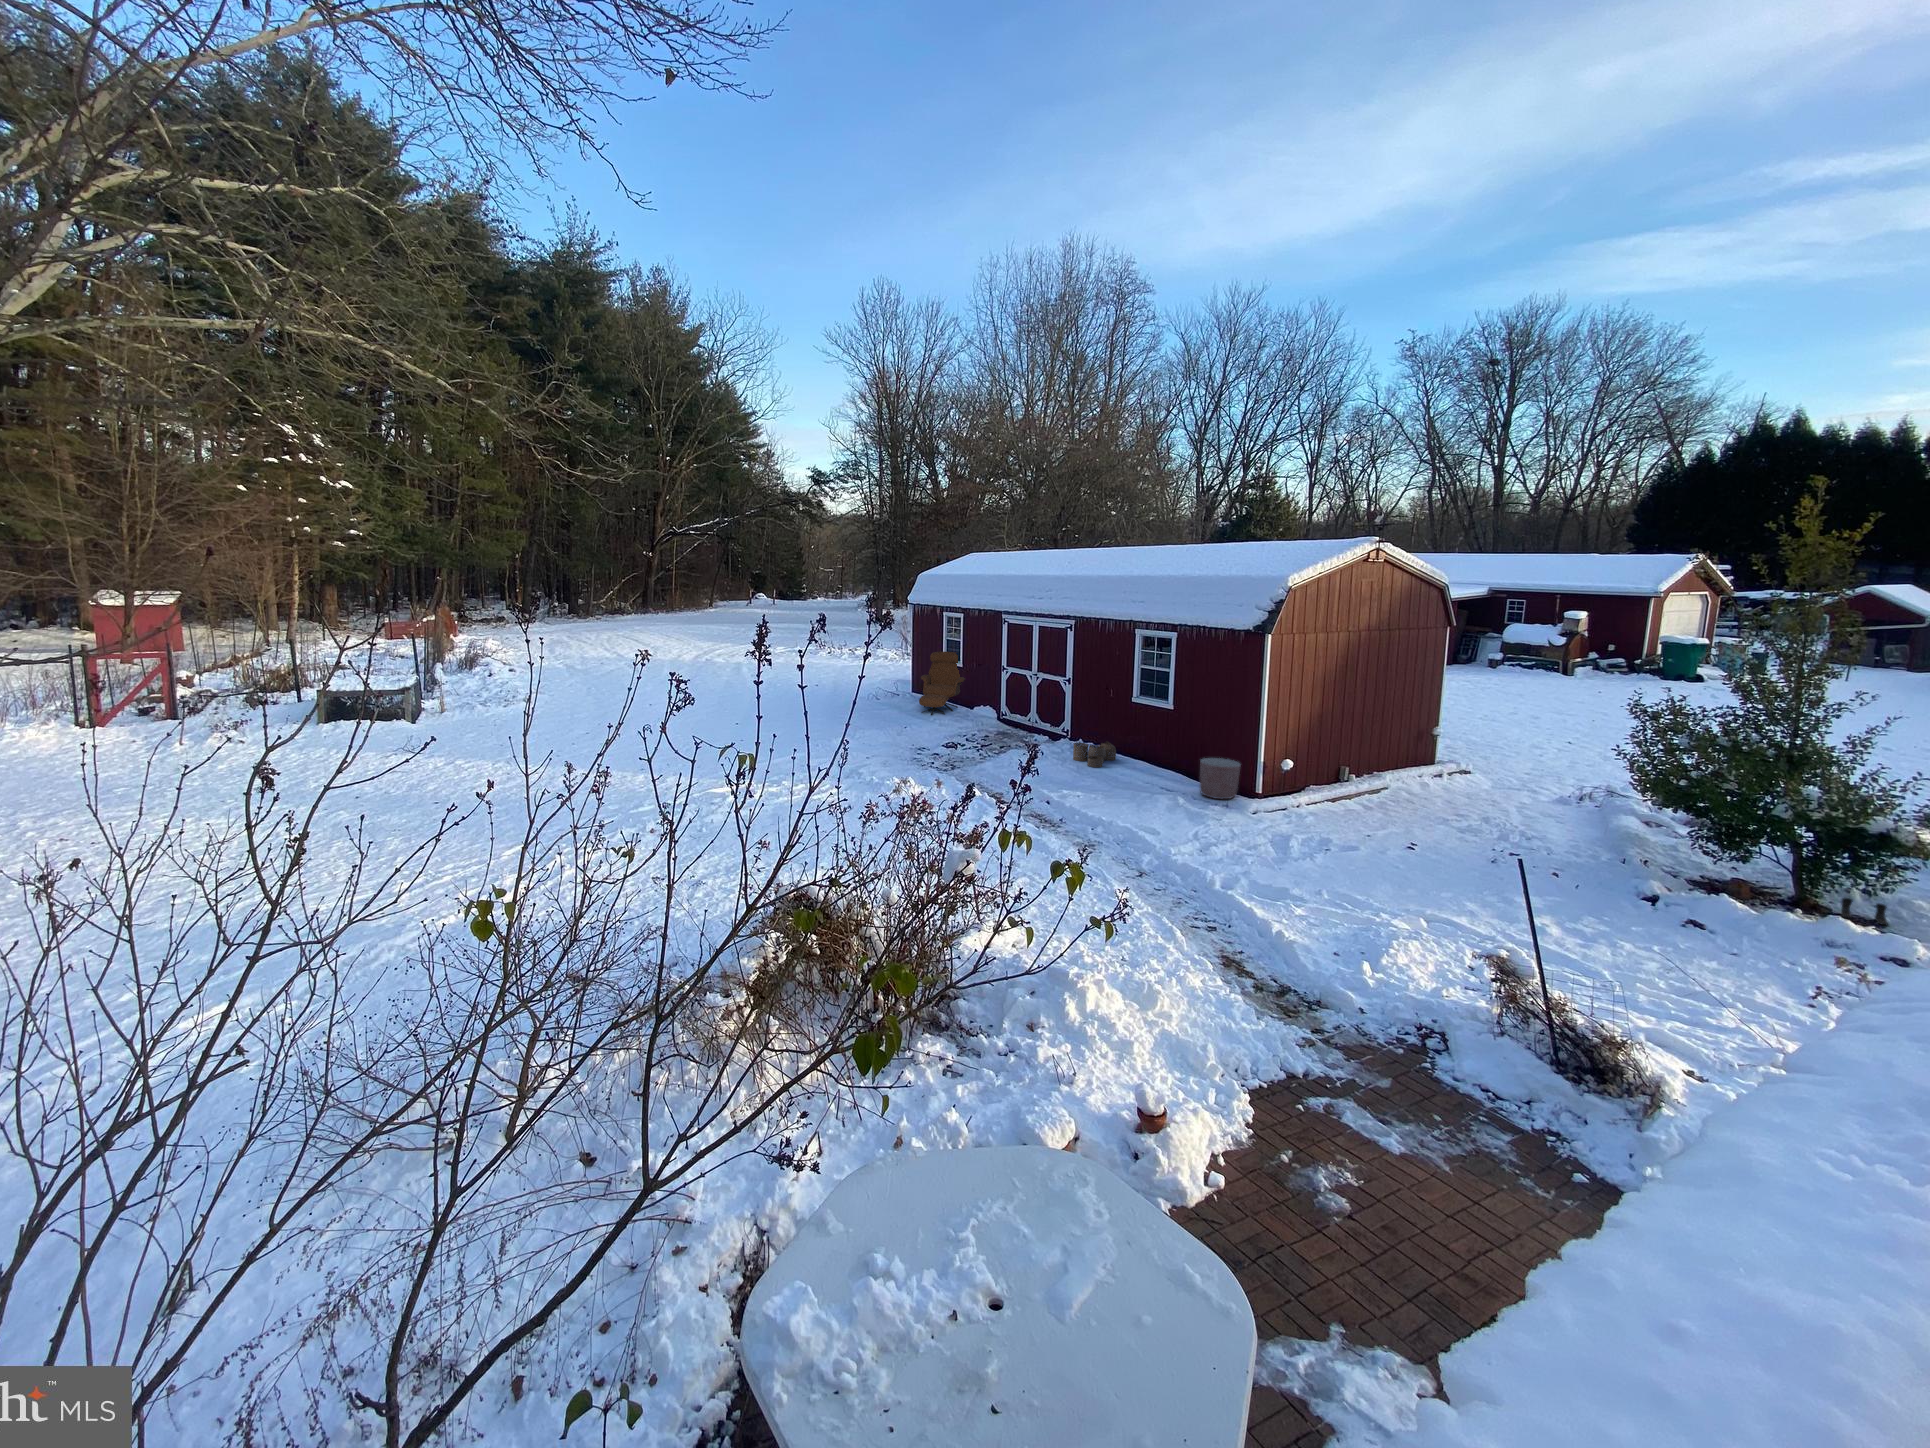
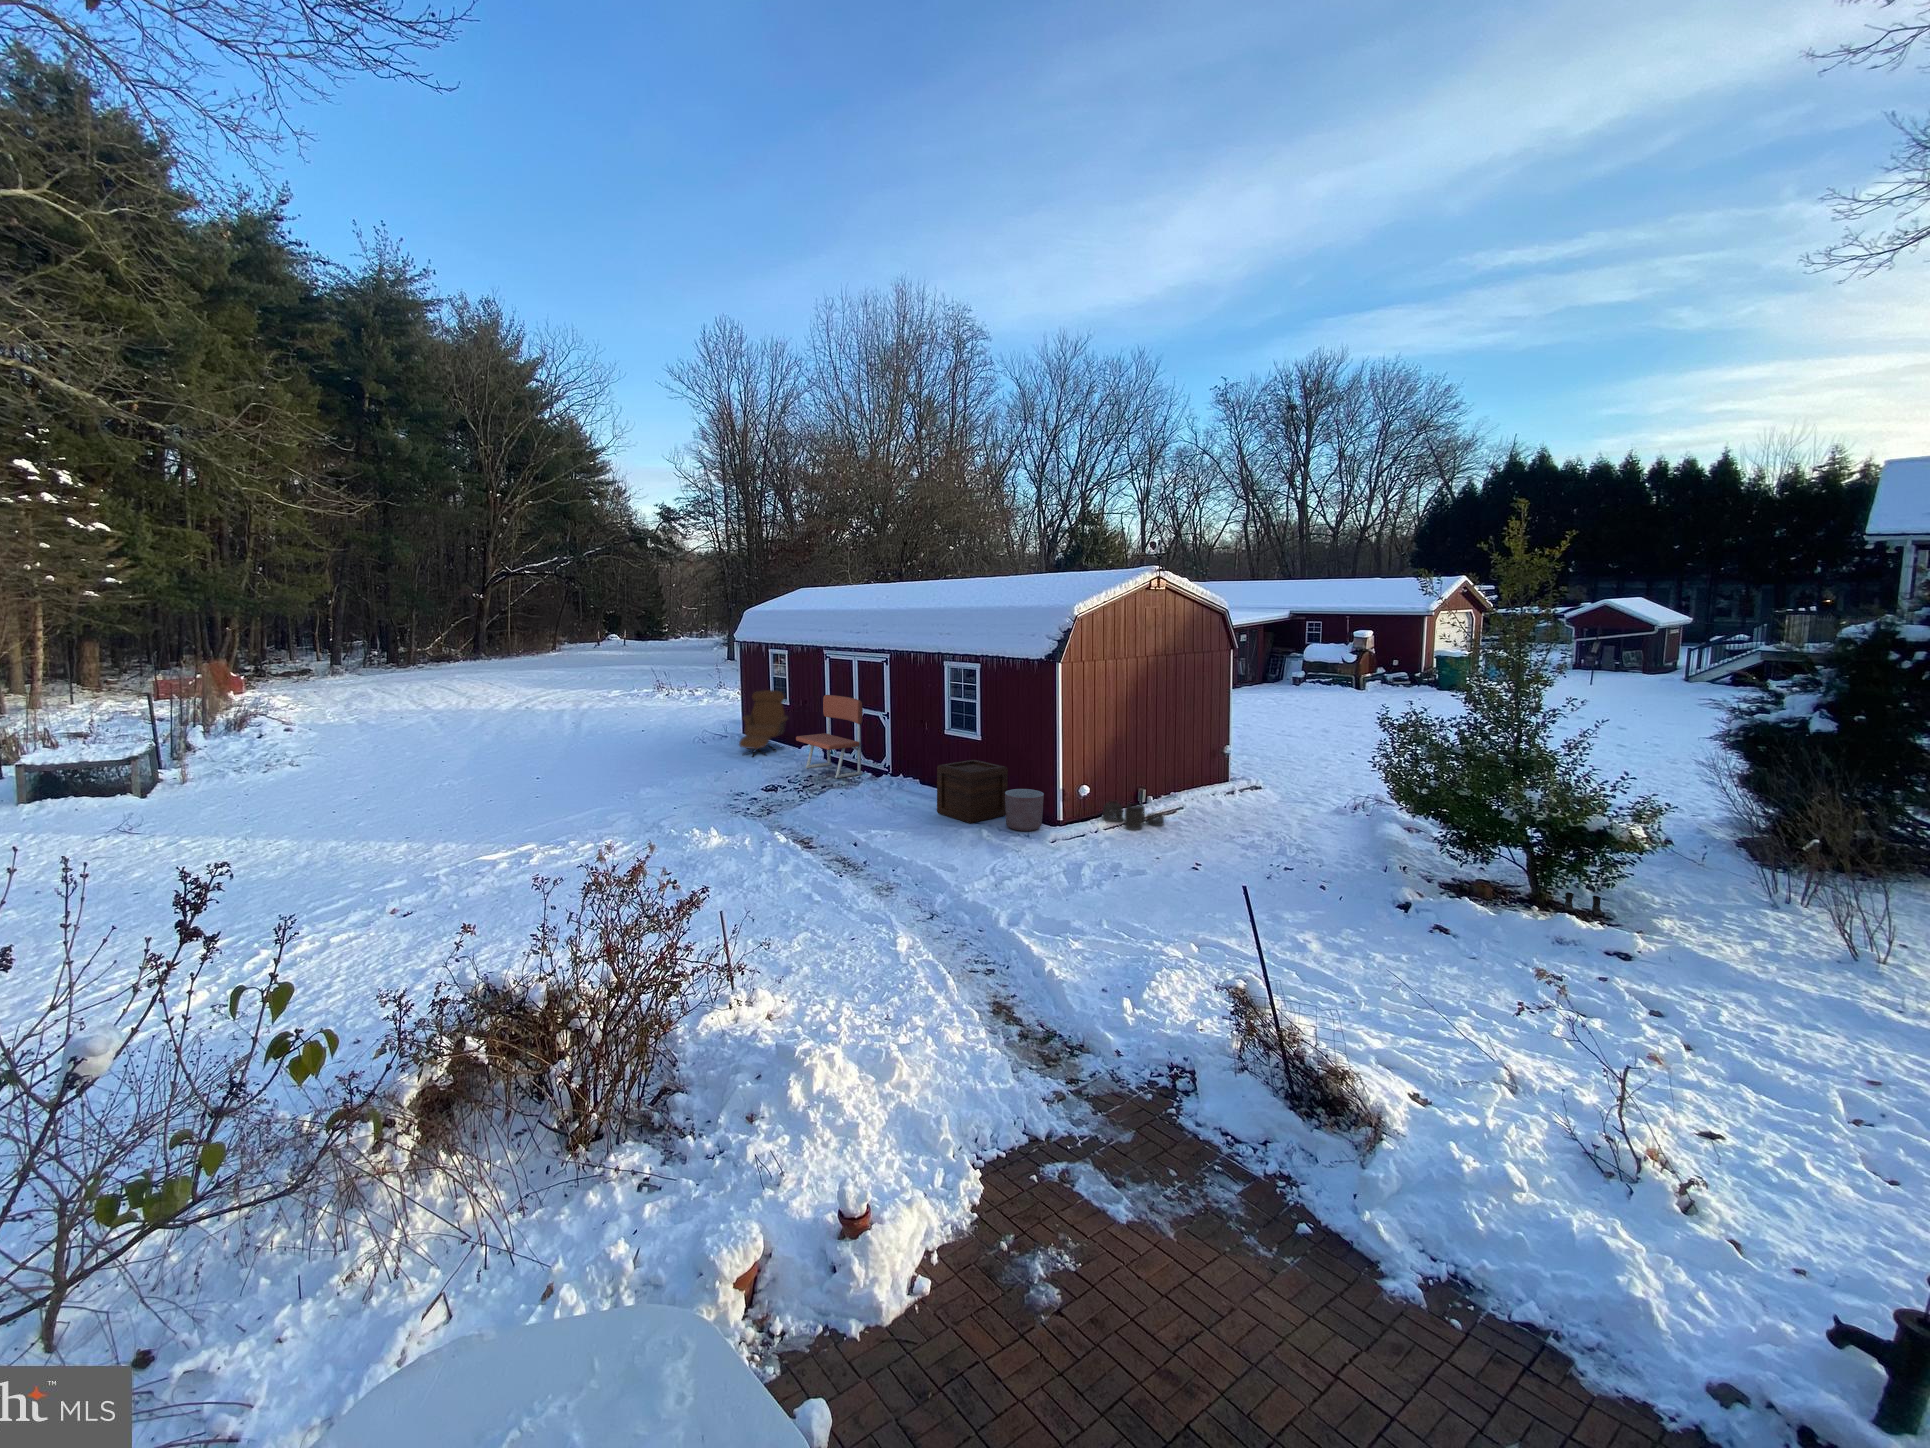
bench: none [978,658,1046,739] -> present [796,695,863,778]
wooden crate: none [1126,727,1202,789] -> present [937,760,1008,823]
woven basket: present [1073,742,1116,767] -> present [1102,801,1164,830]

